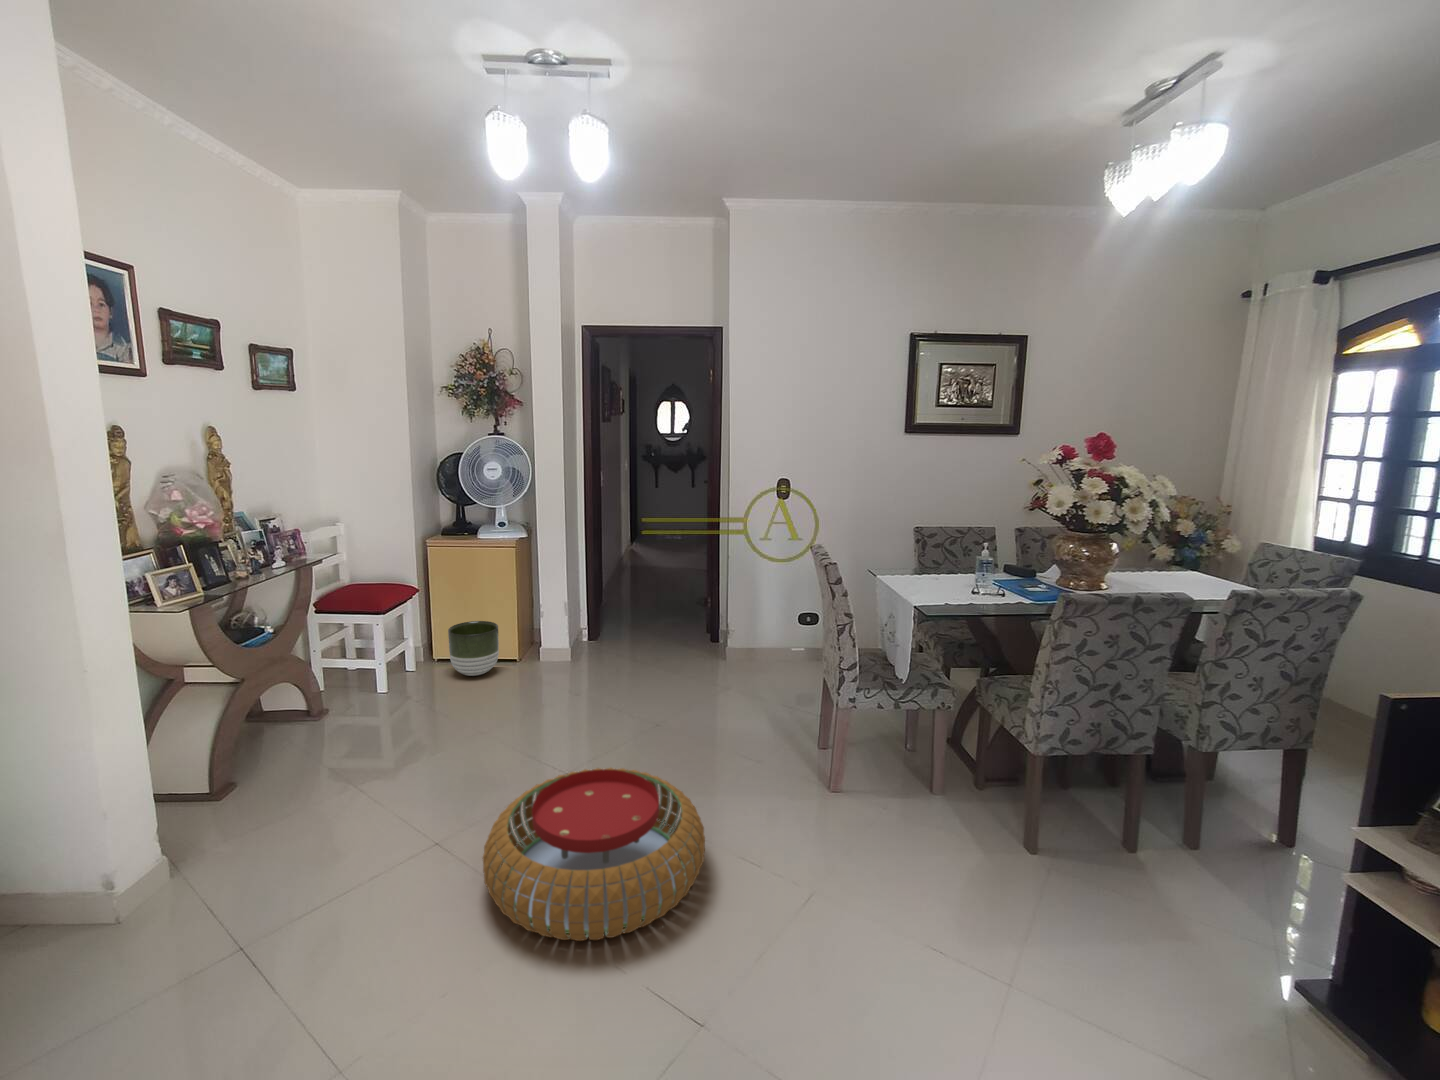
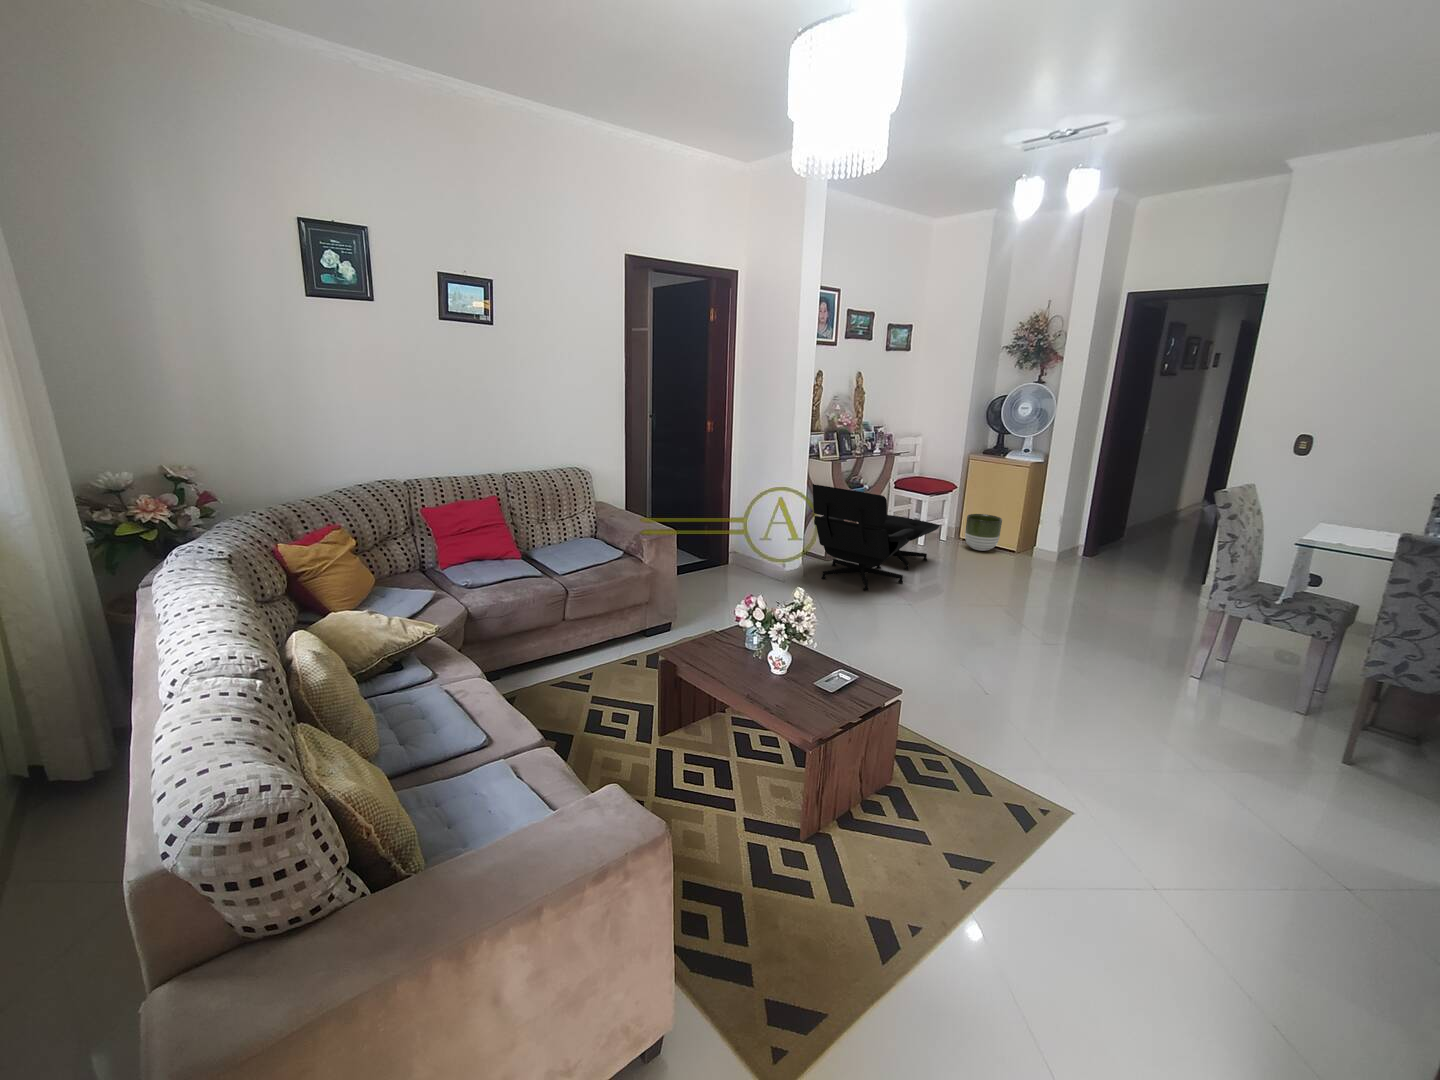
lounge chair: none [158,664,425,862] -> present [813,484,940,590]
pouf: present [483,768,705,941] -> none [917,585,1054,663]

